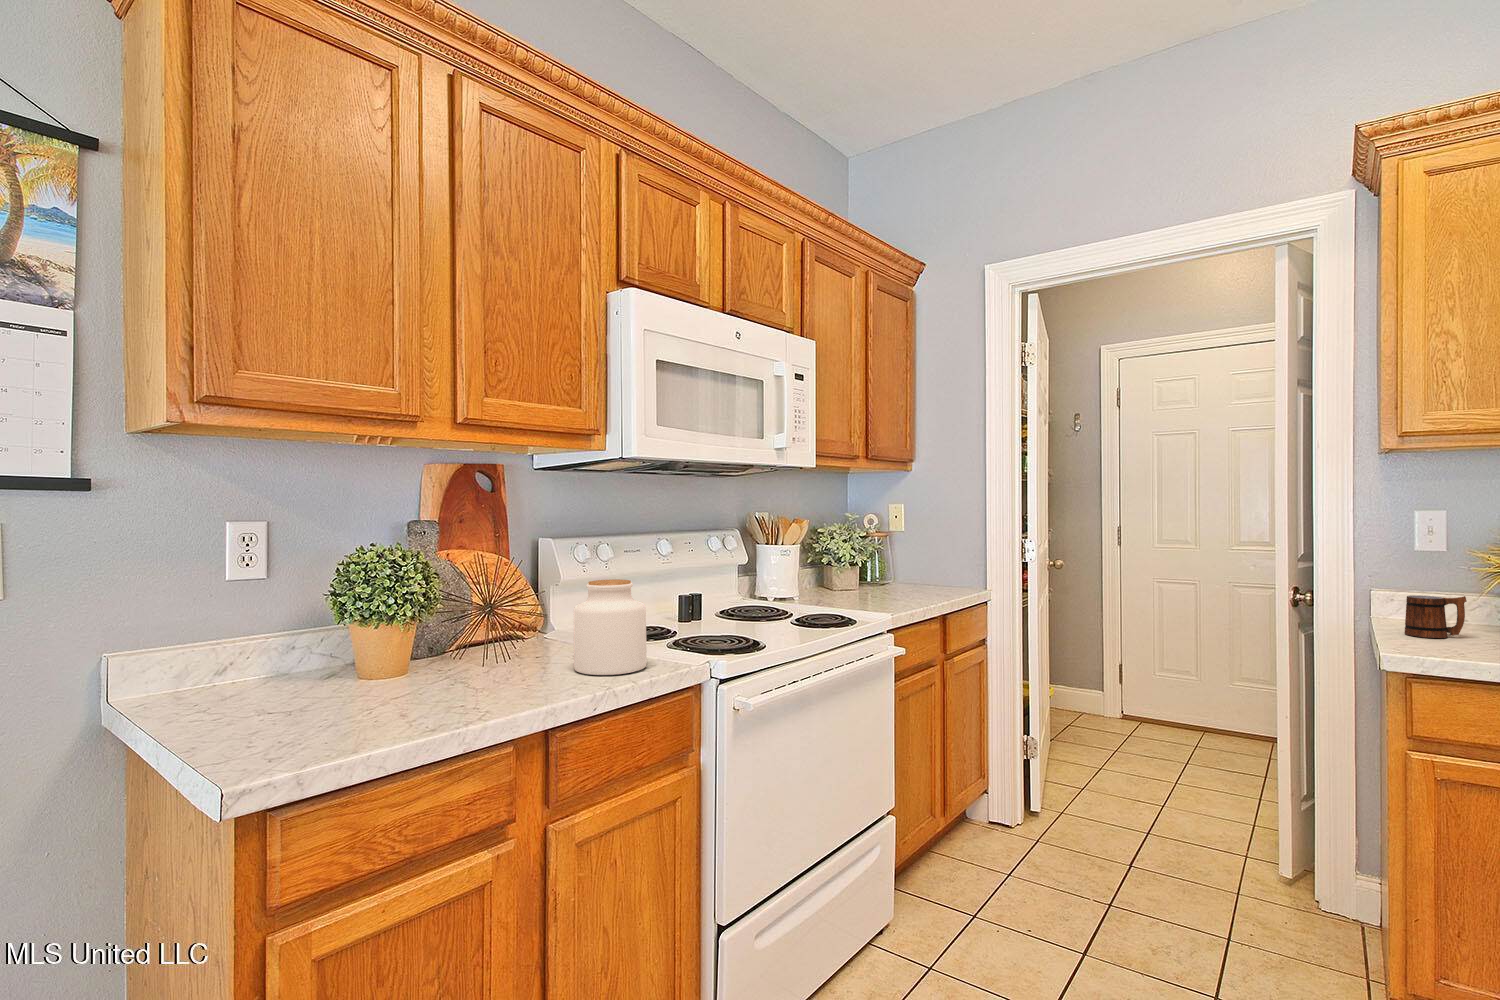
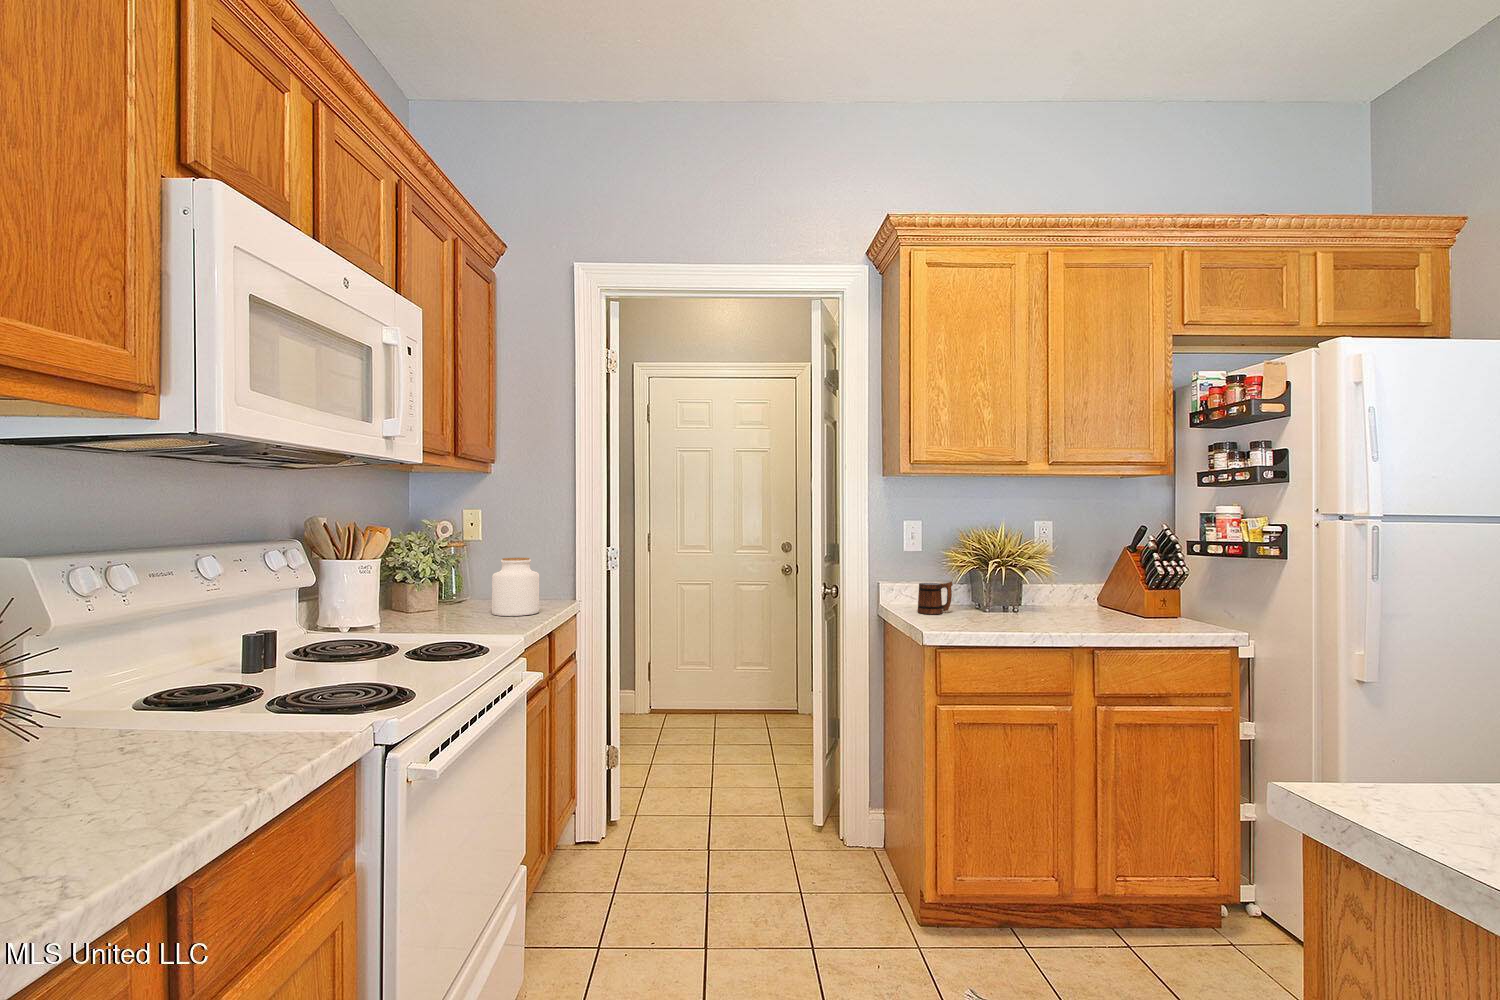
jar: present [574,579,647,675] -> present [492,558,539,616]

